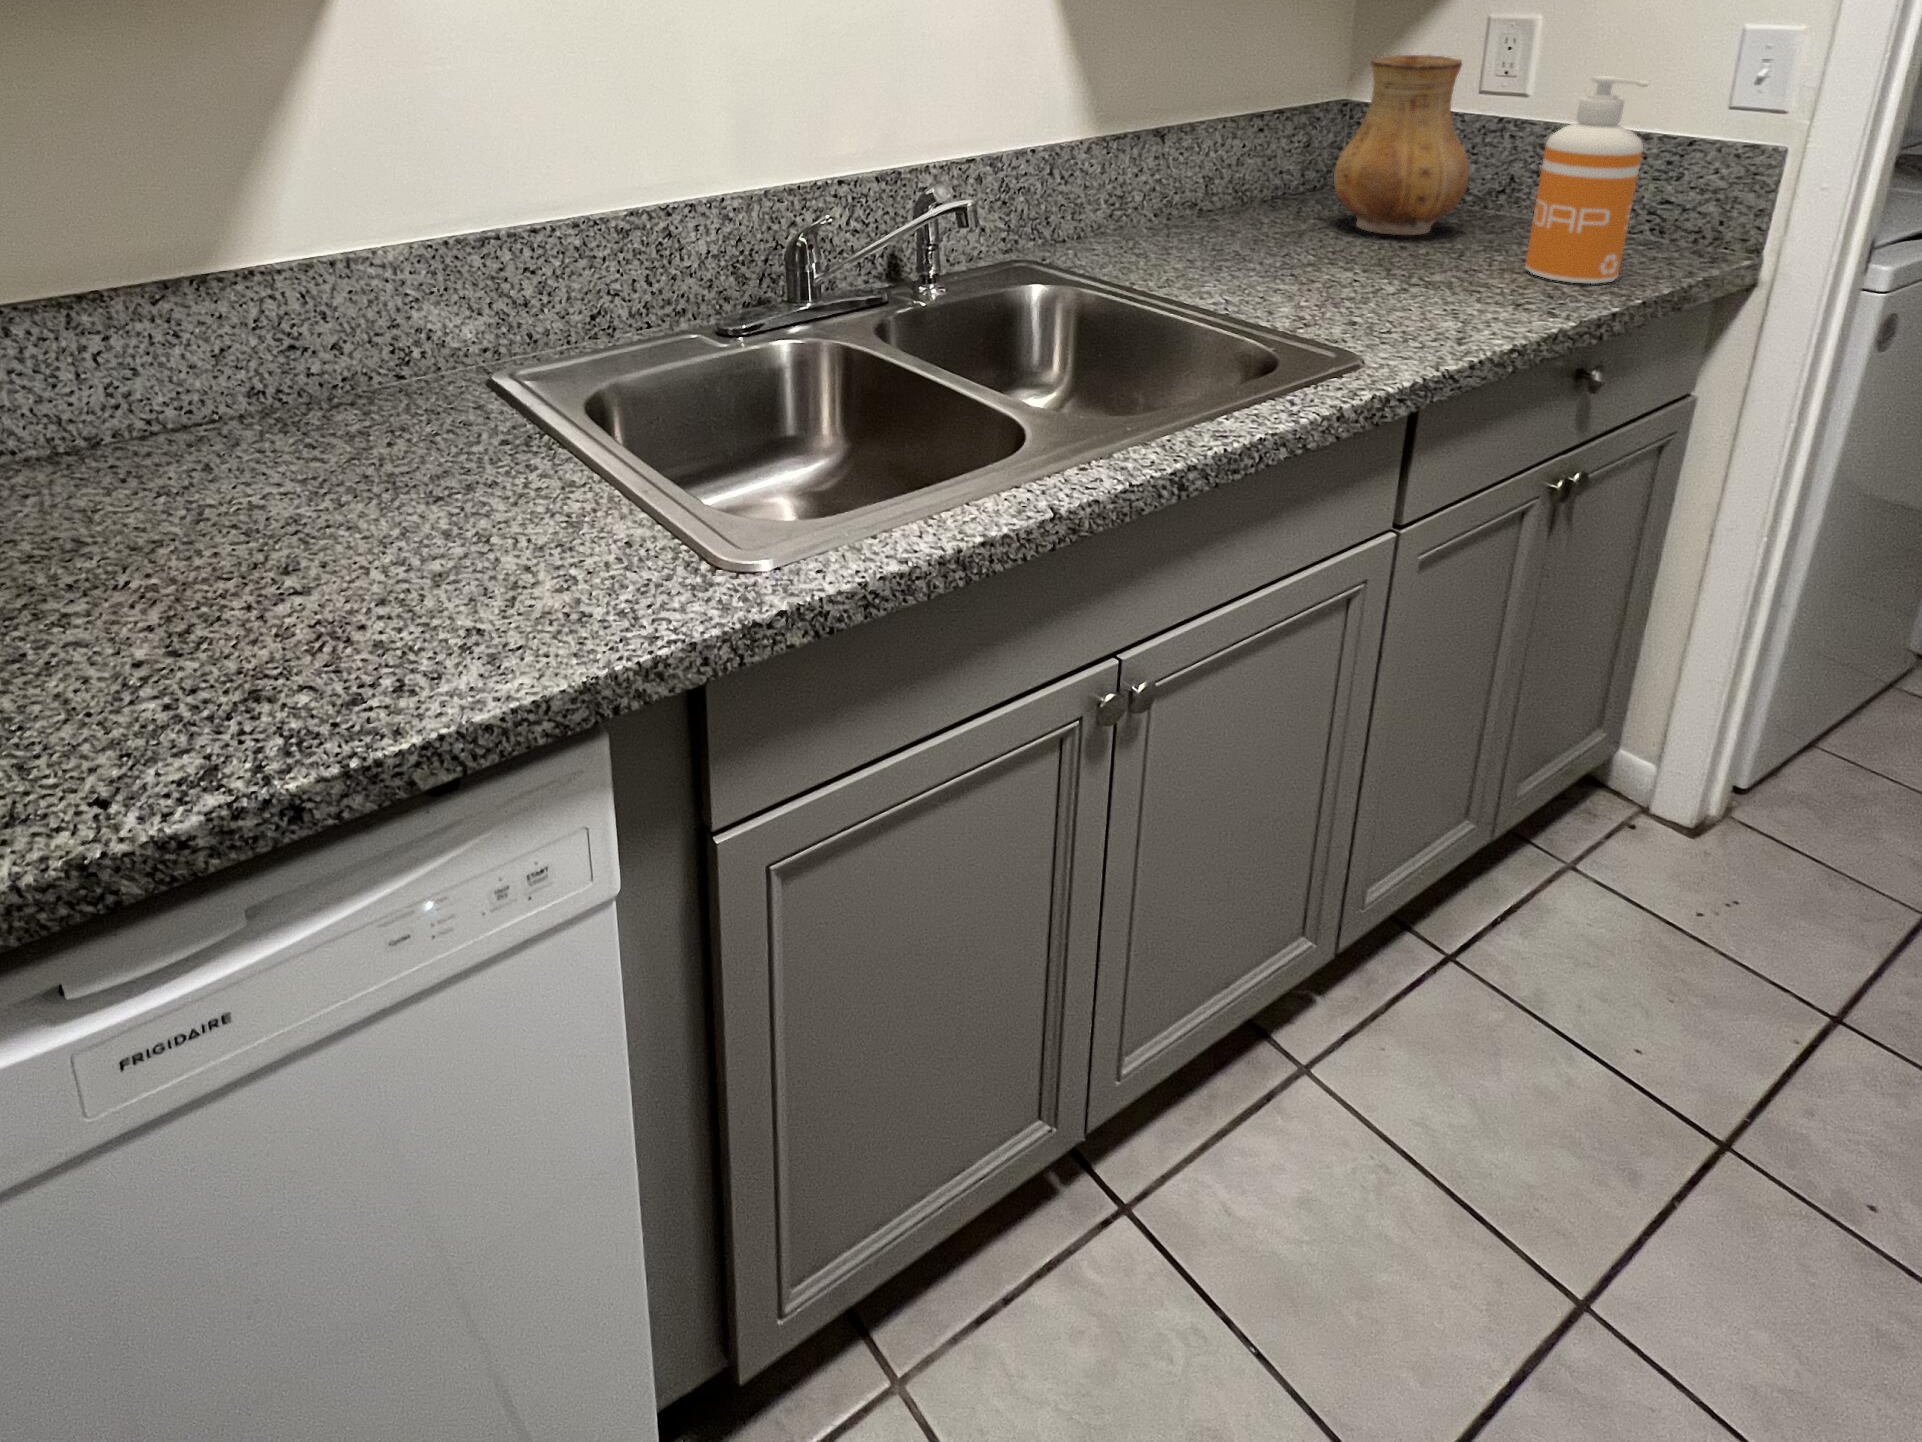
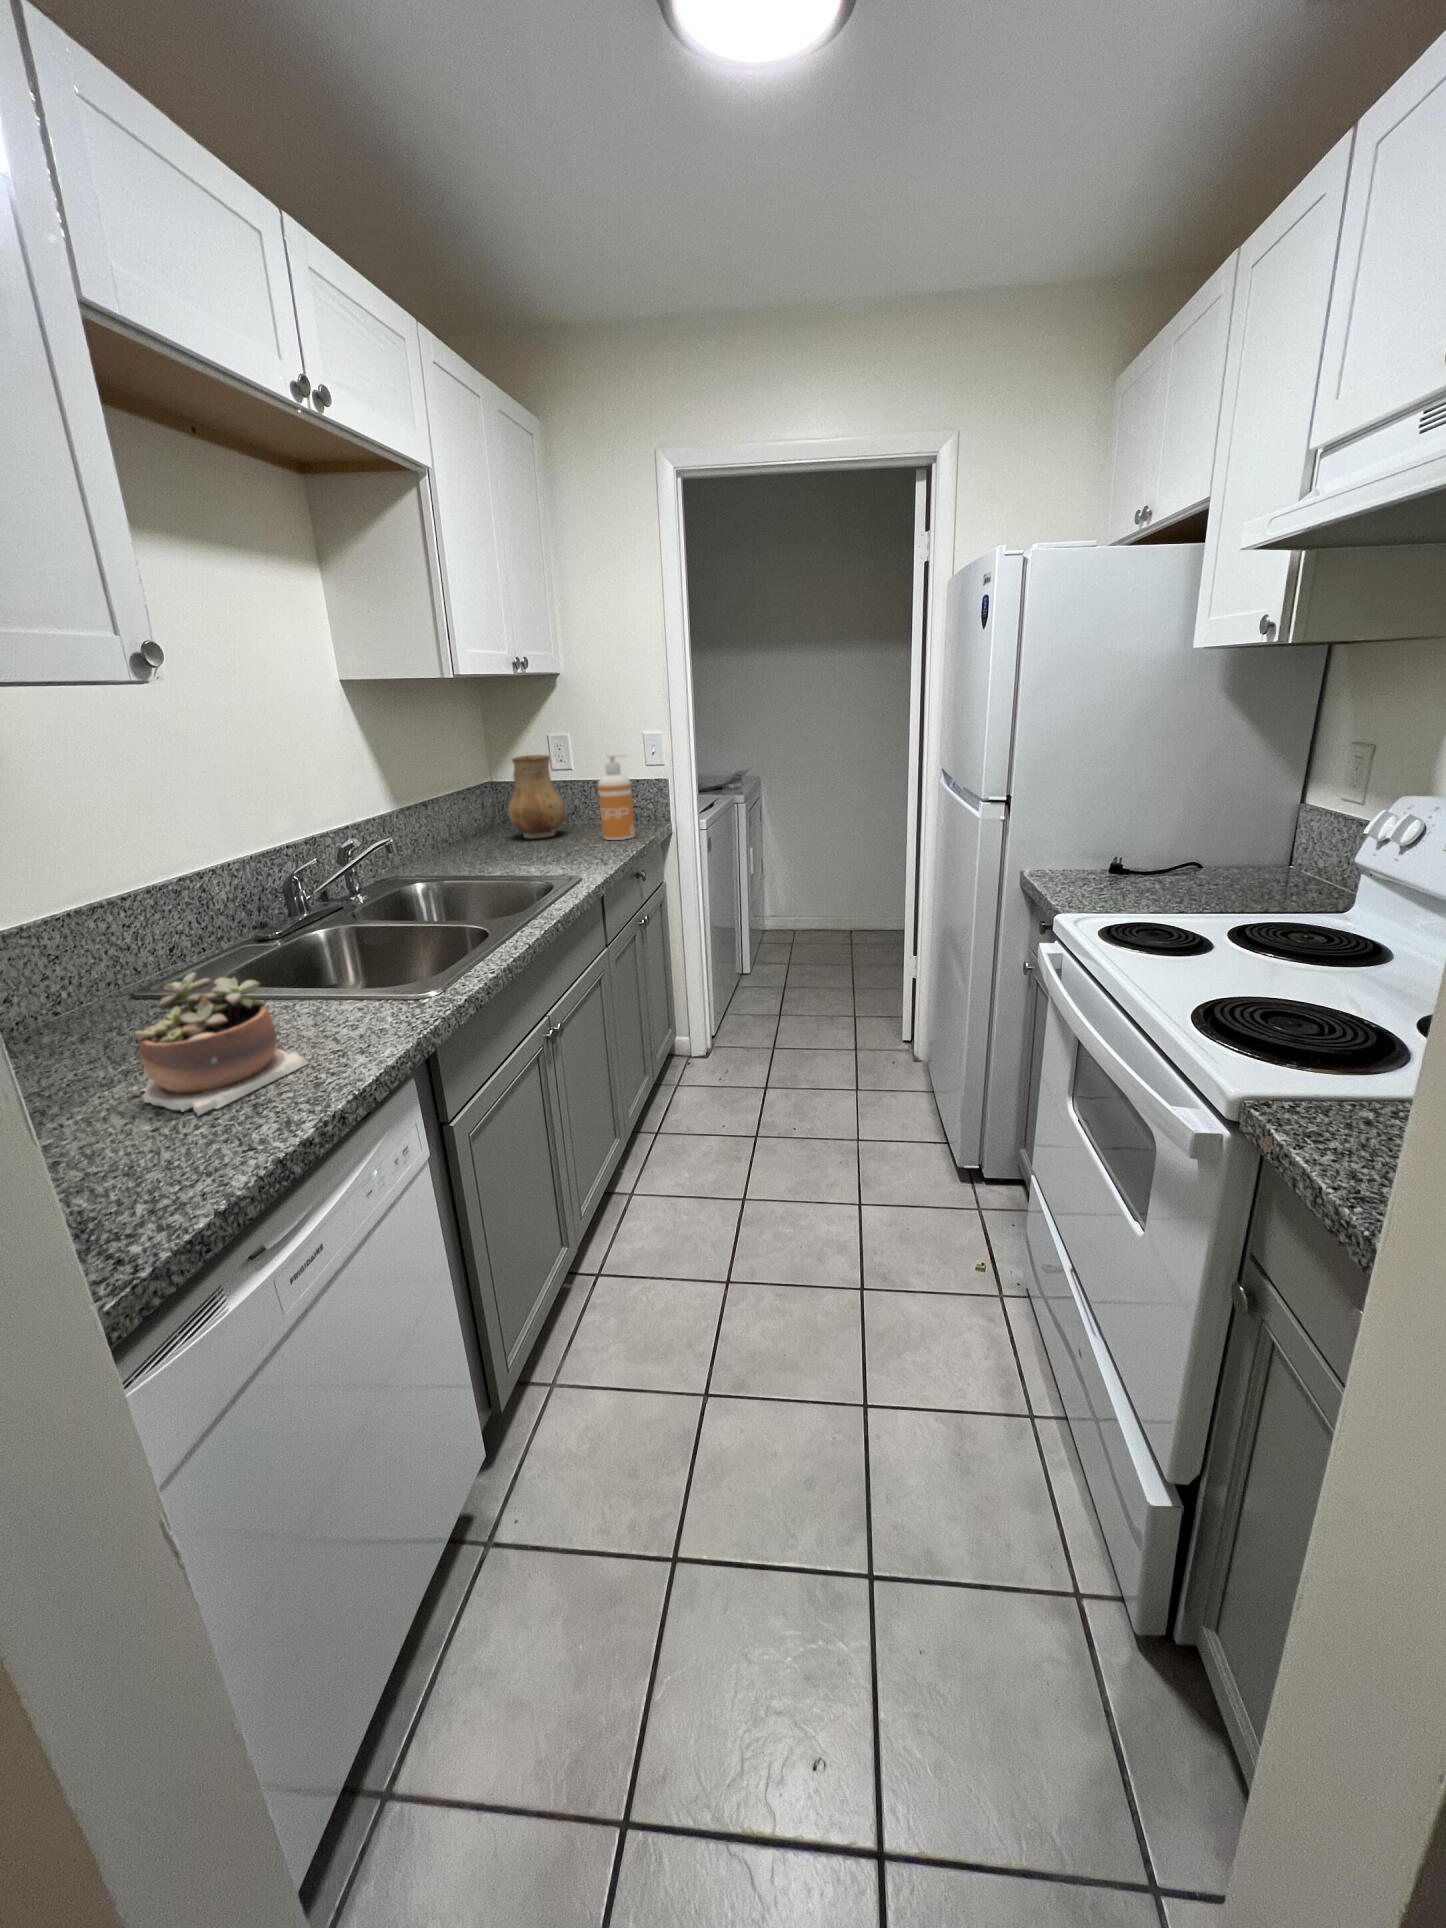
succulent plant: none [187,412,421,672] -> present [130,972,309,1115]

